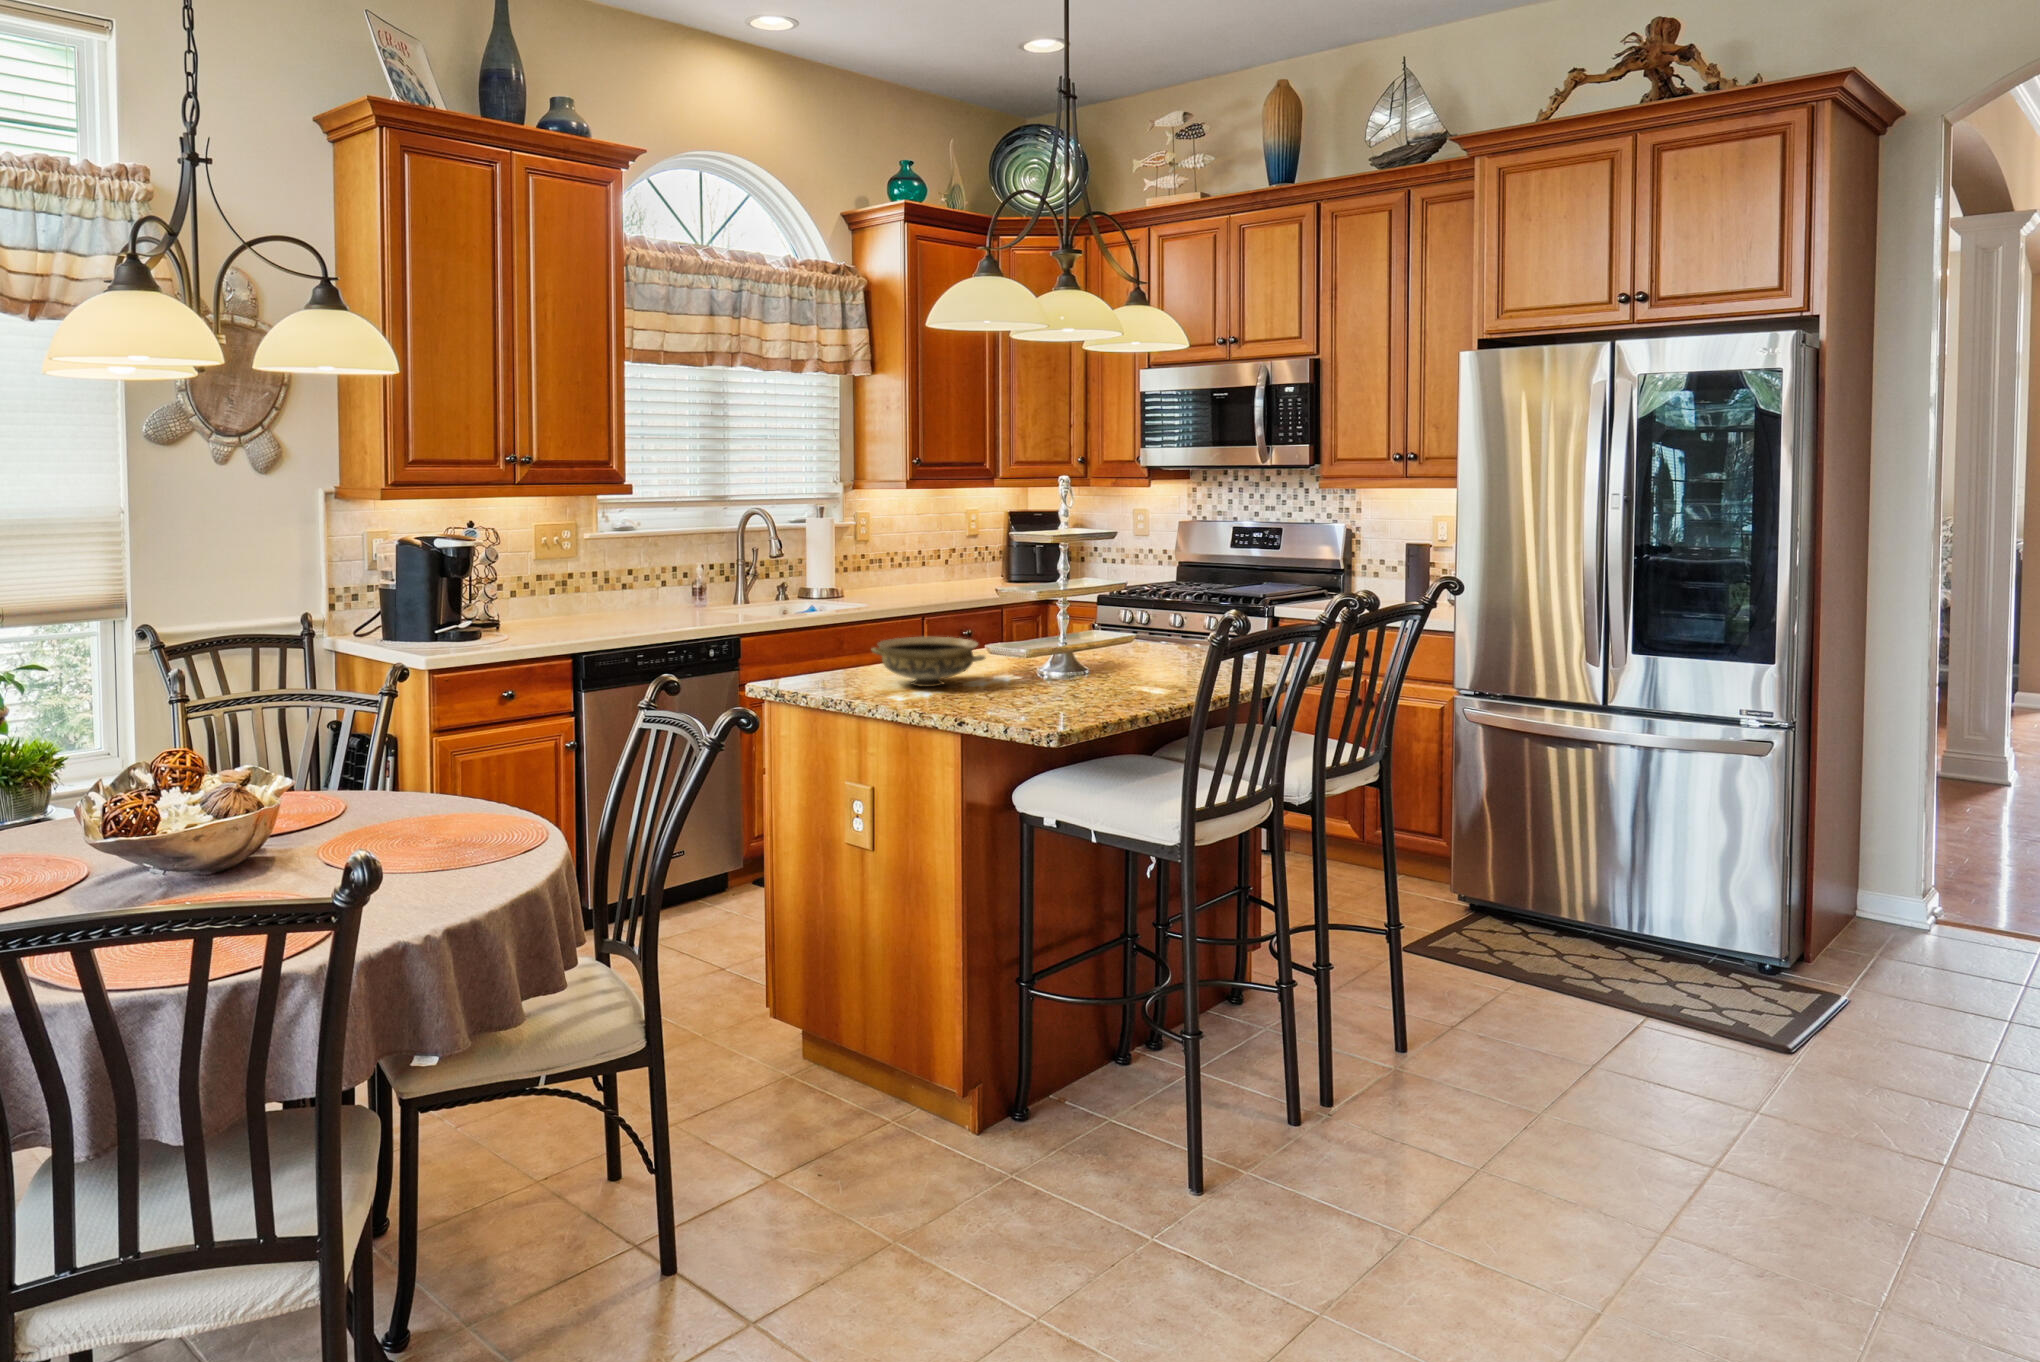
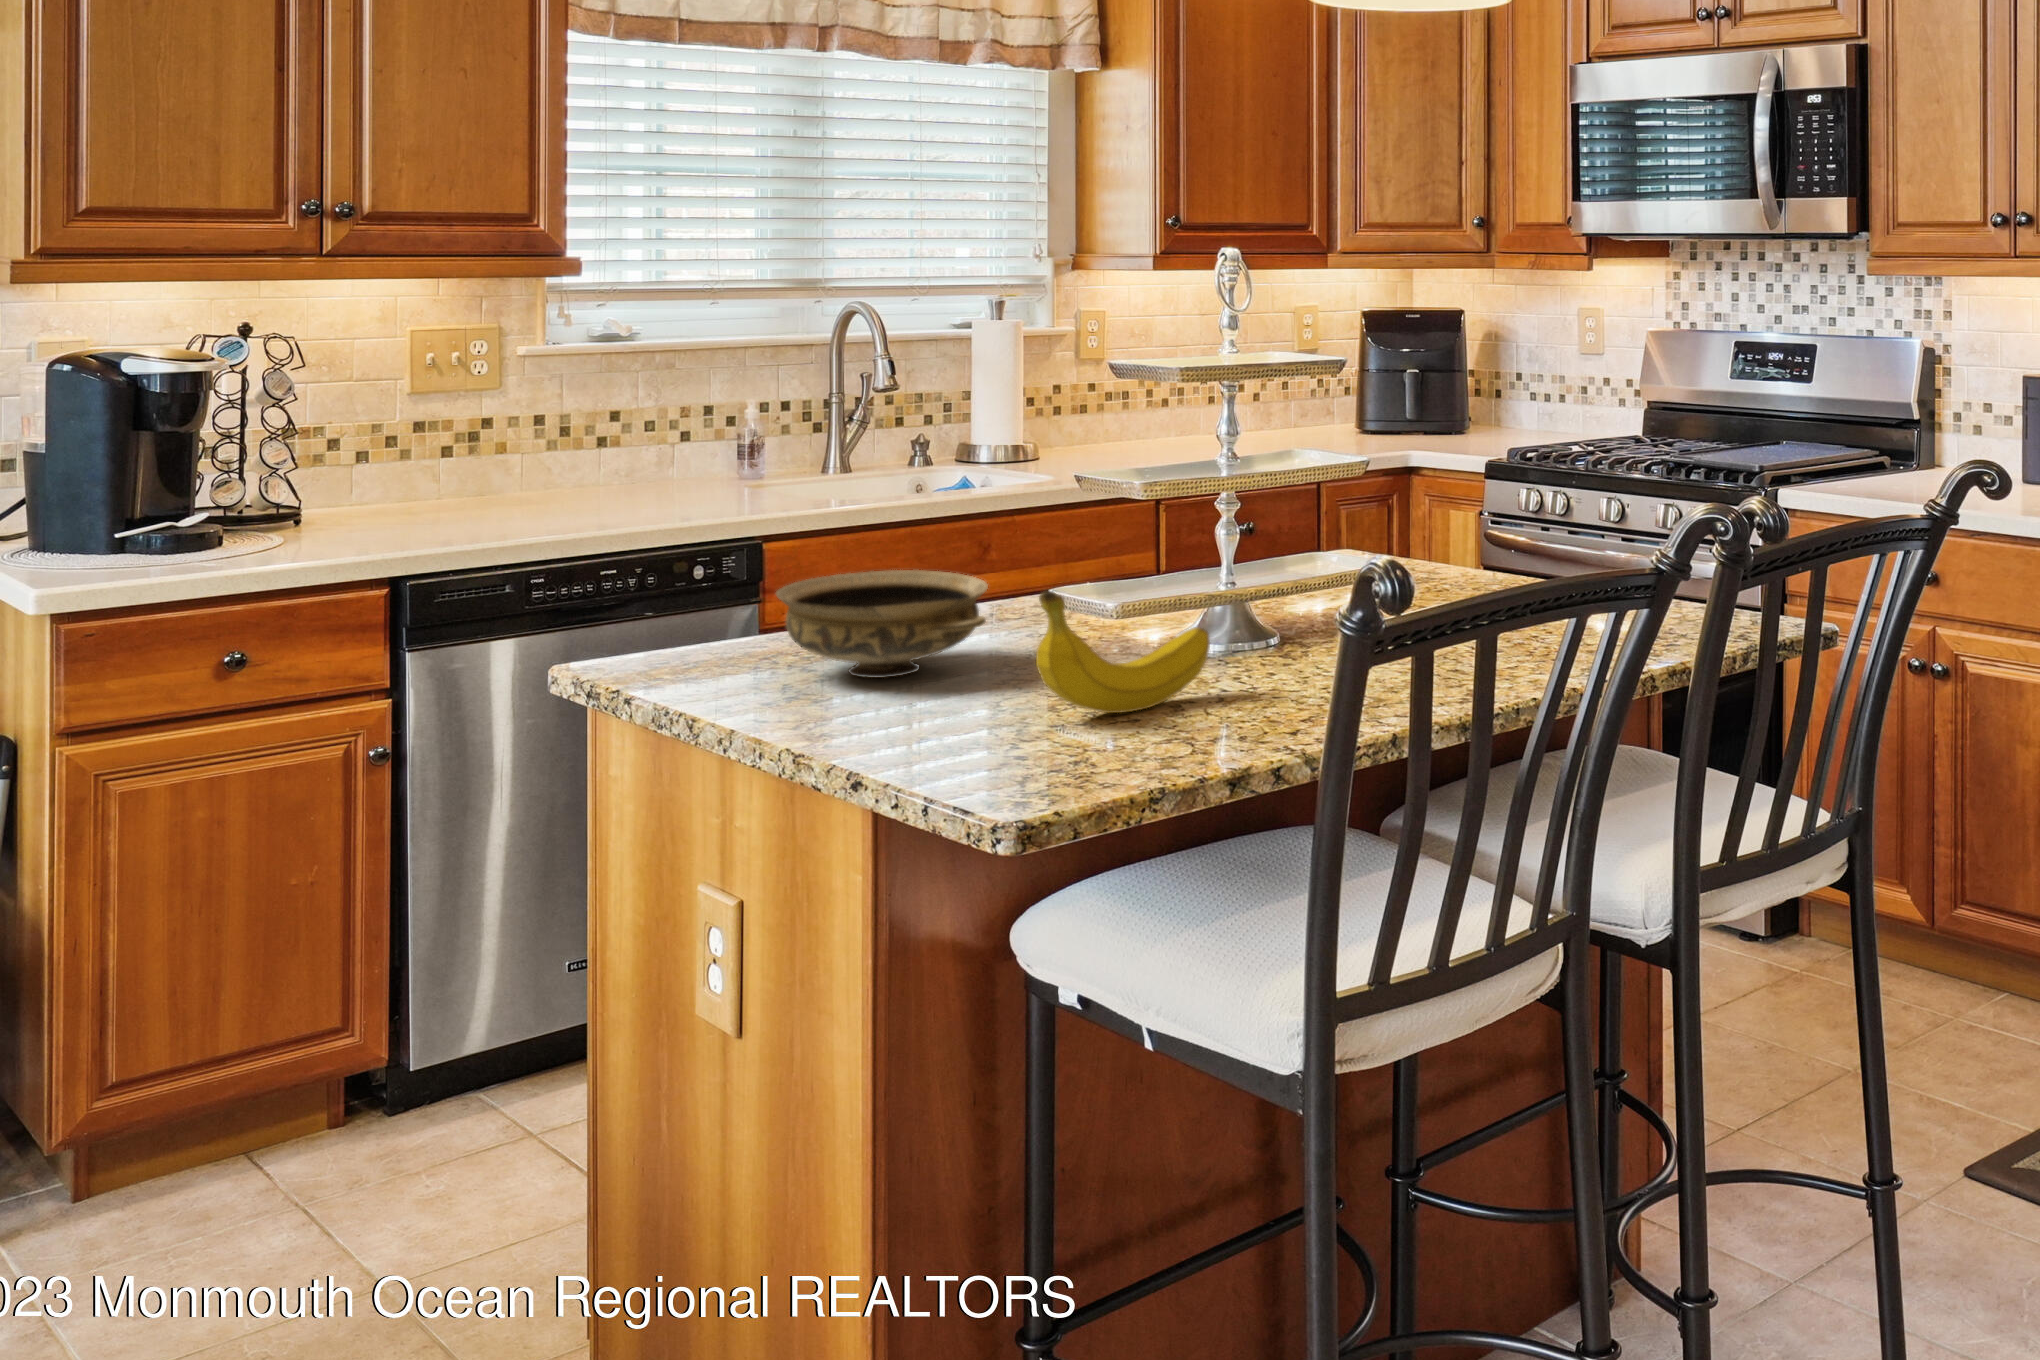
fruit: none [1034,637,1101,697] -> present [1036,591,1210,713]

